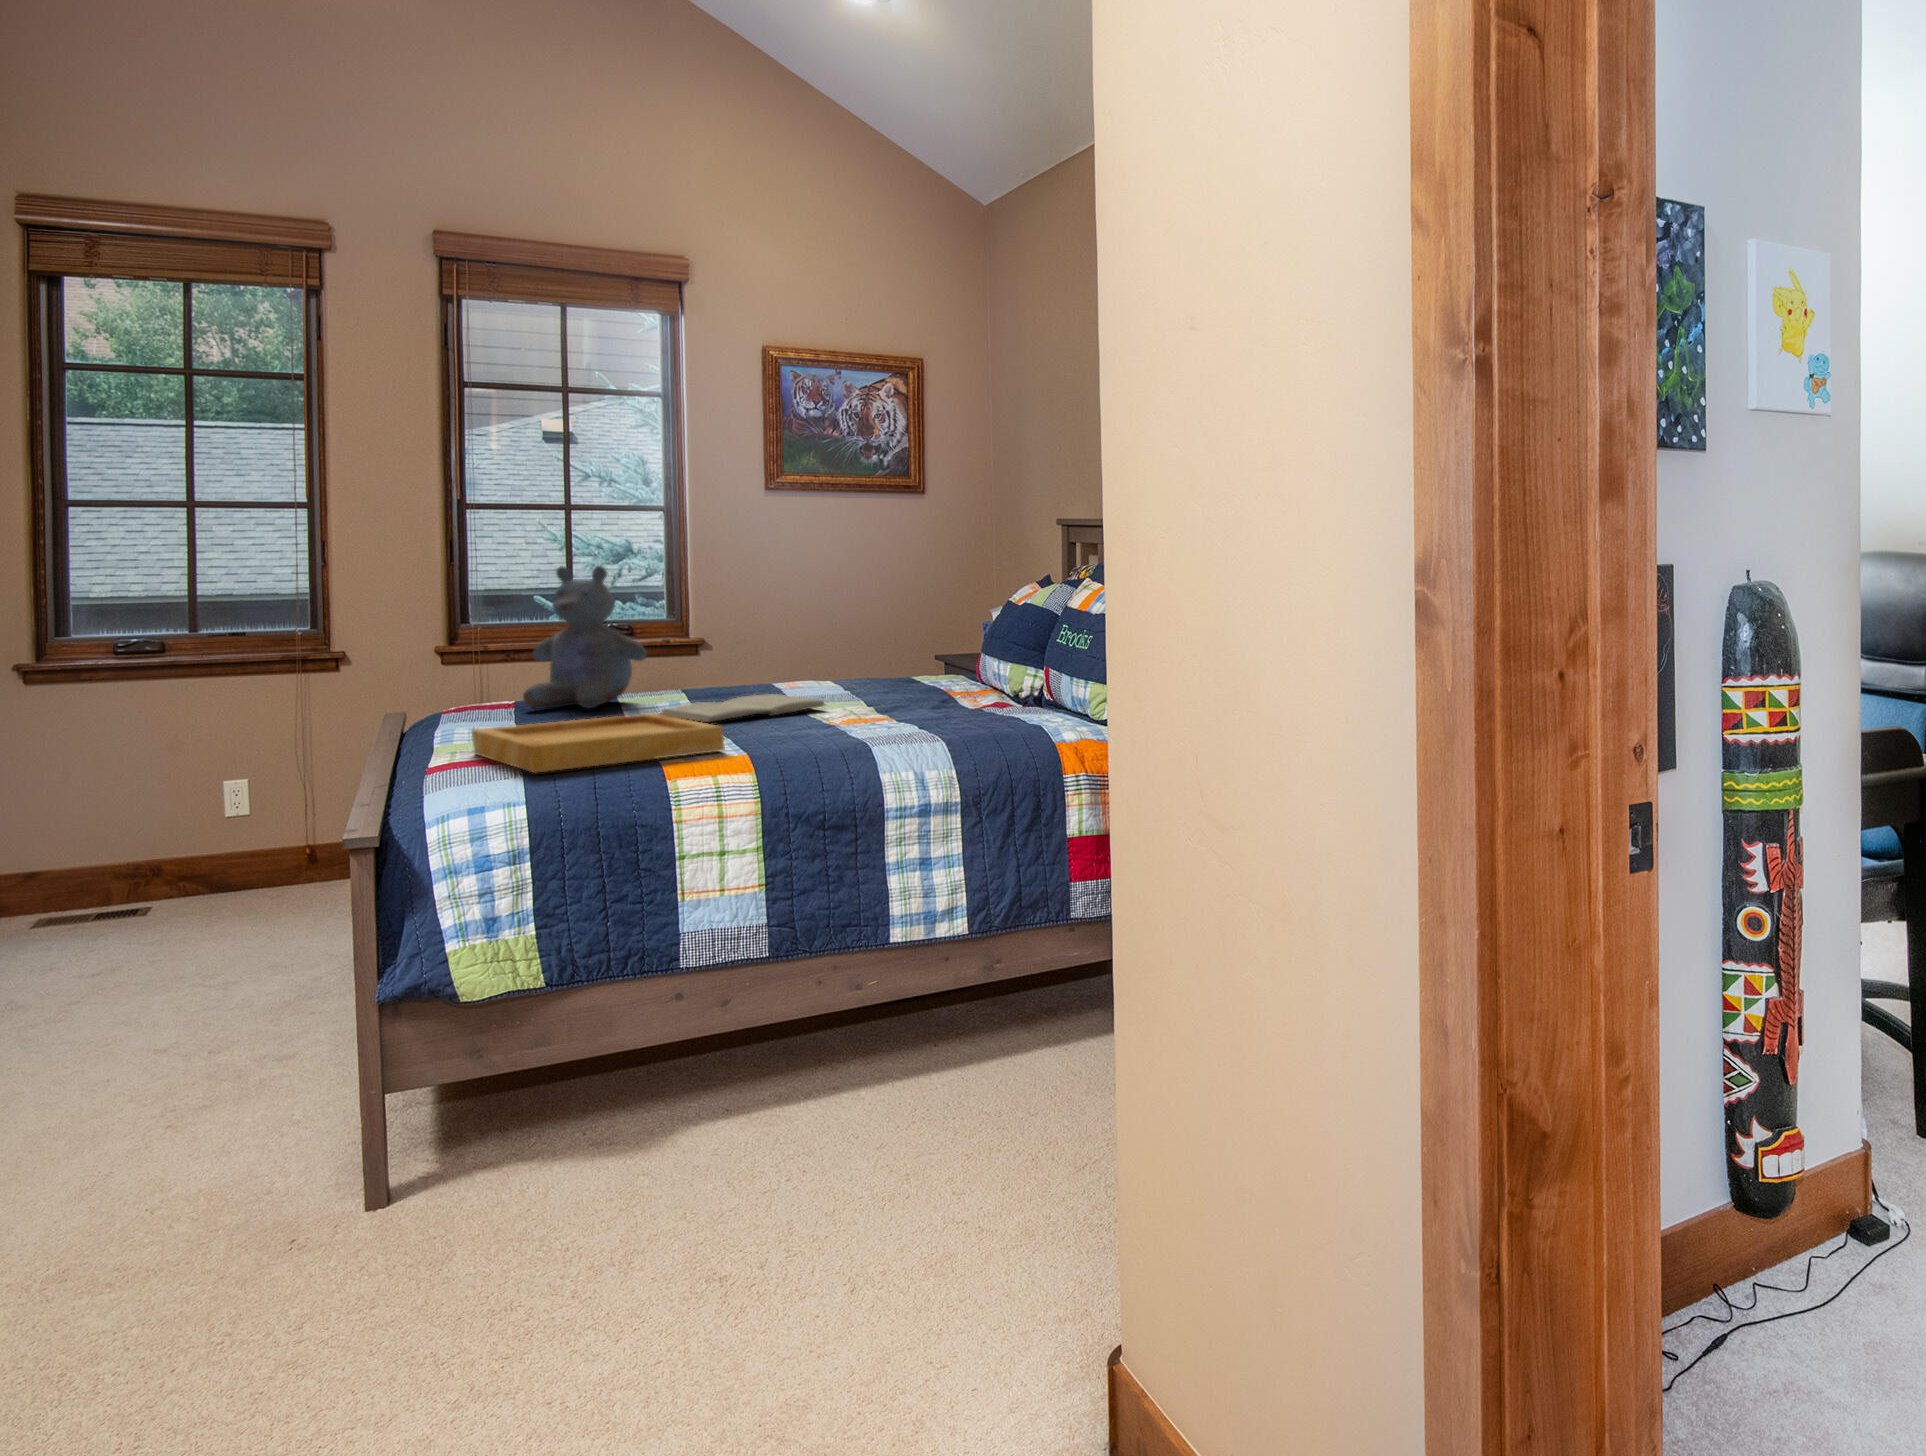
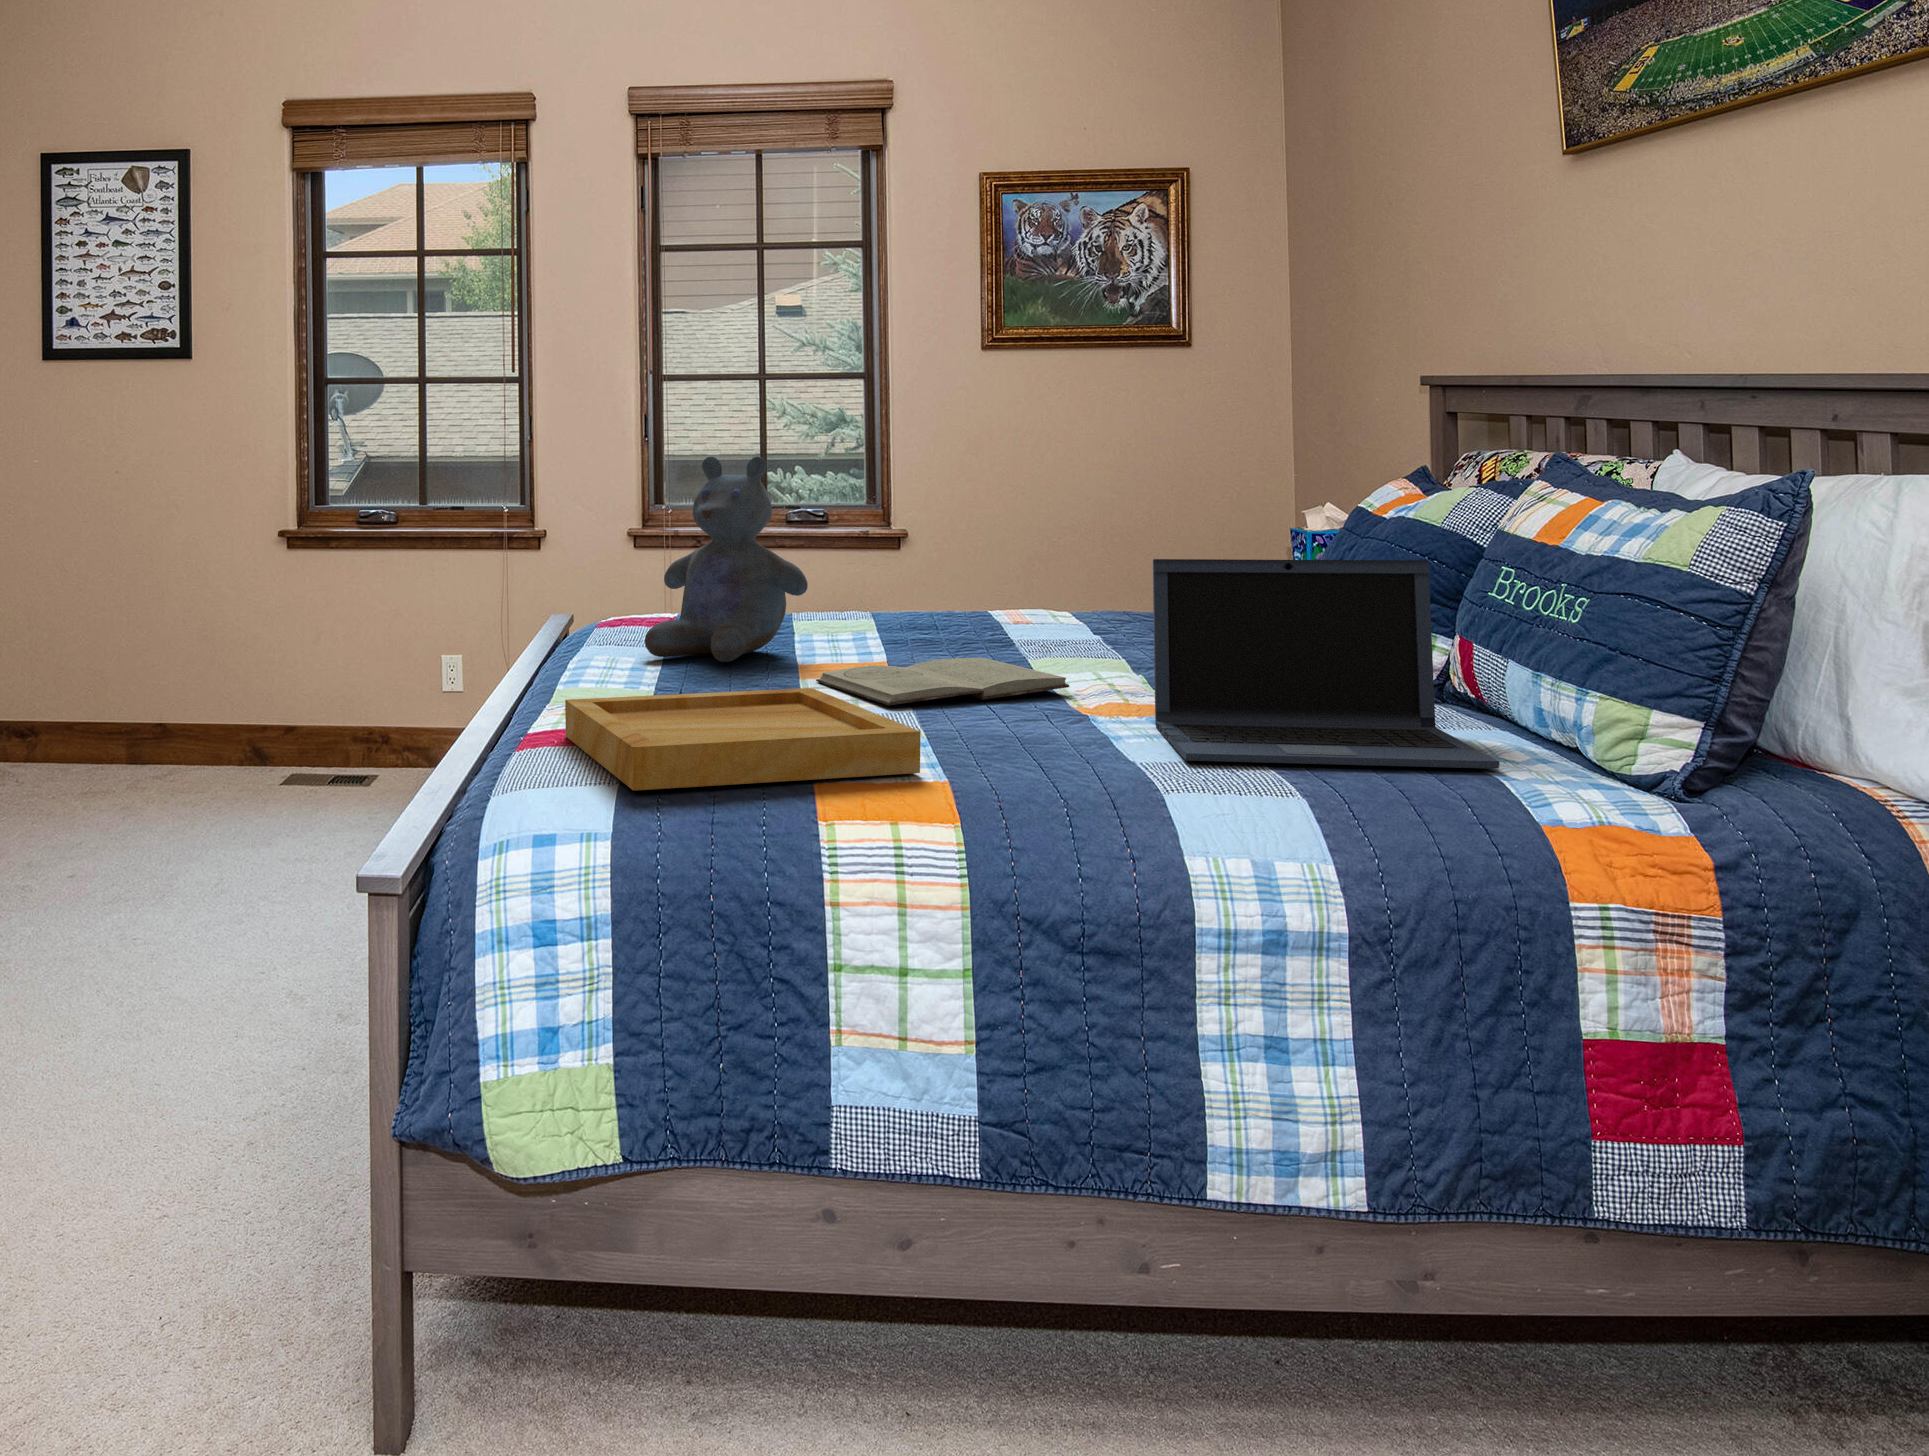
laptop: none [865,621,1042,733] -> present [1153,559,1499,769]

